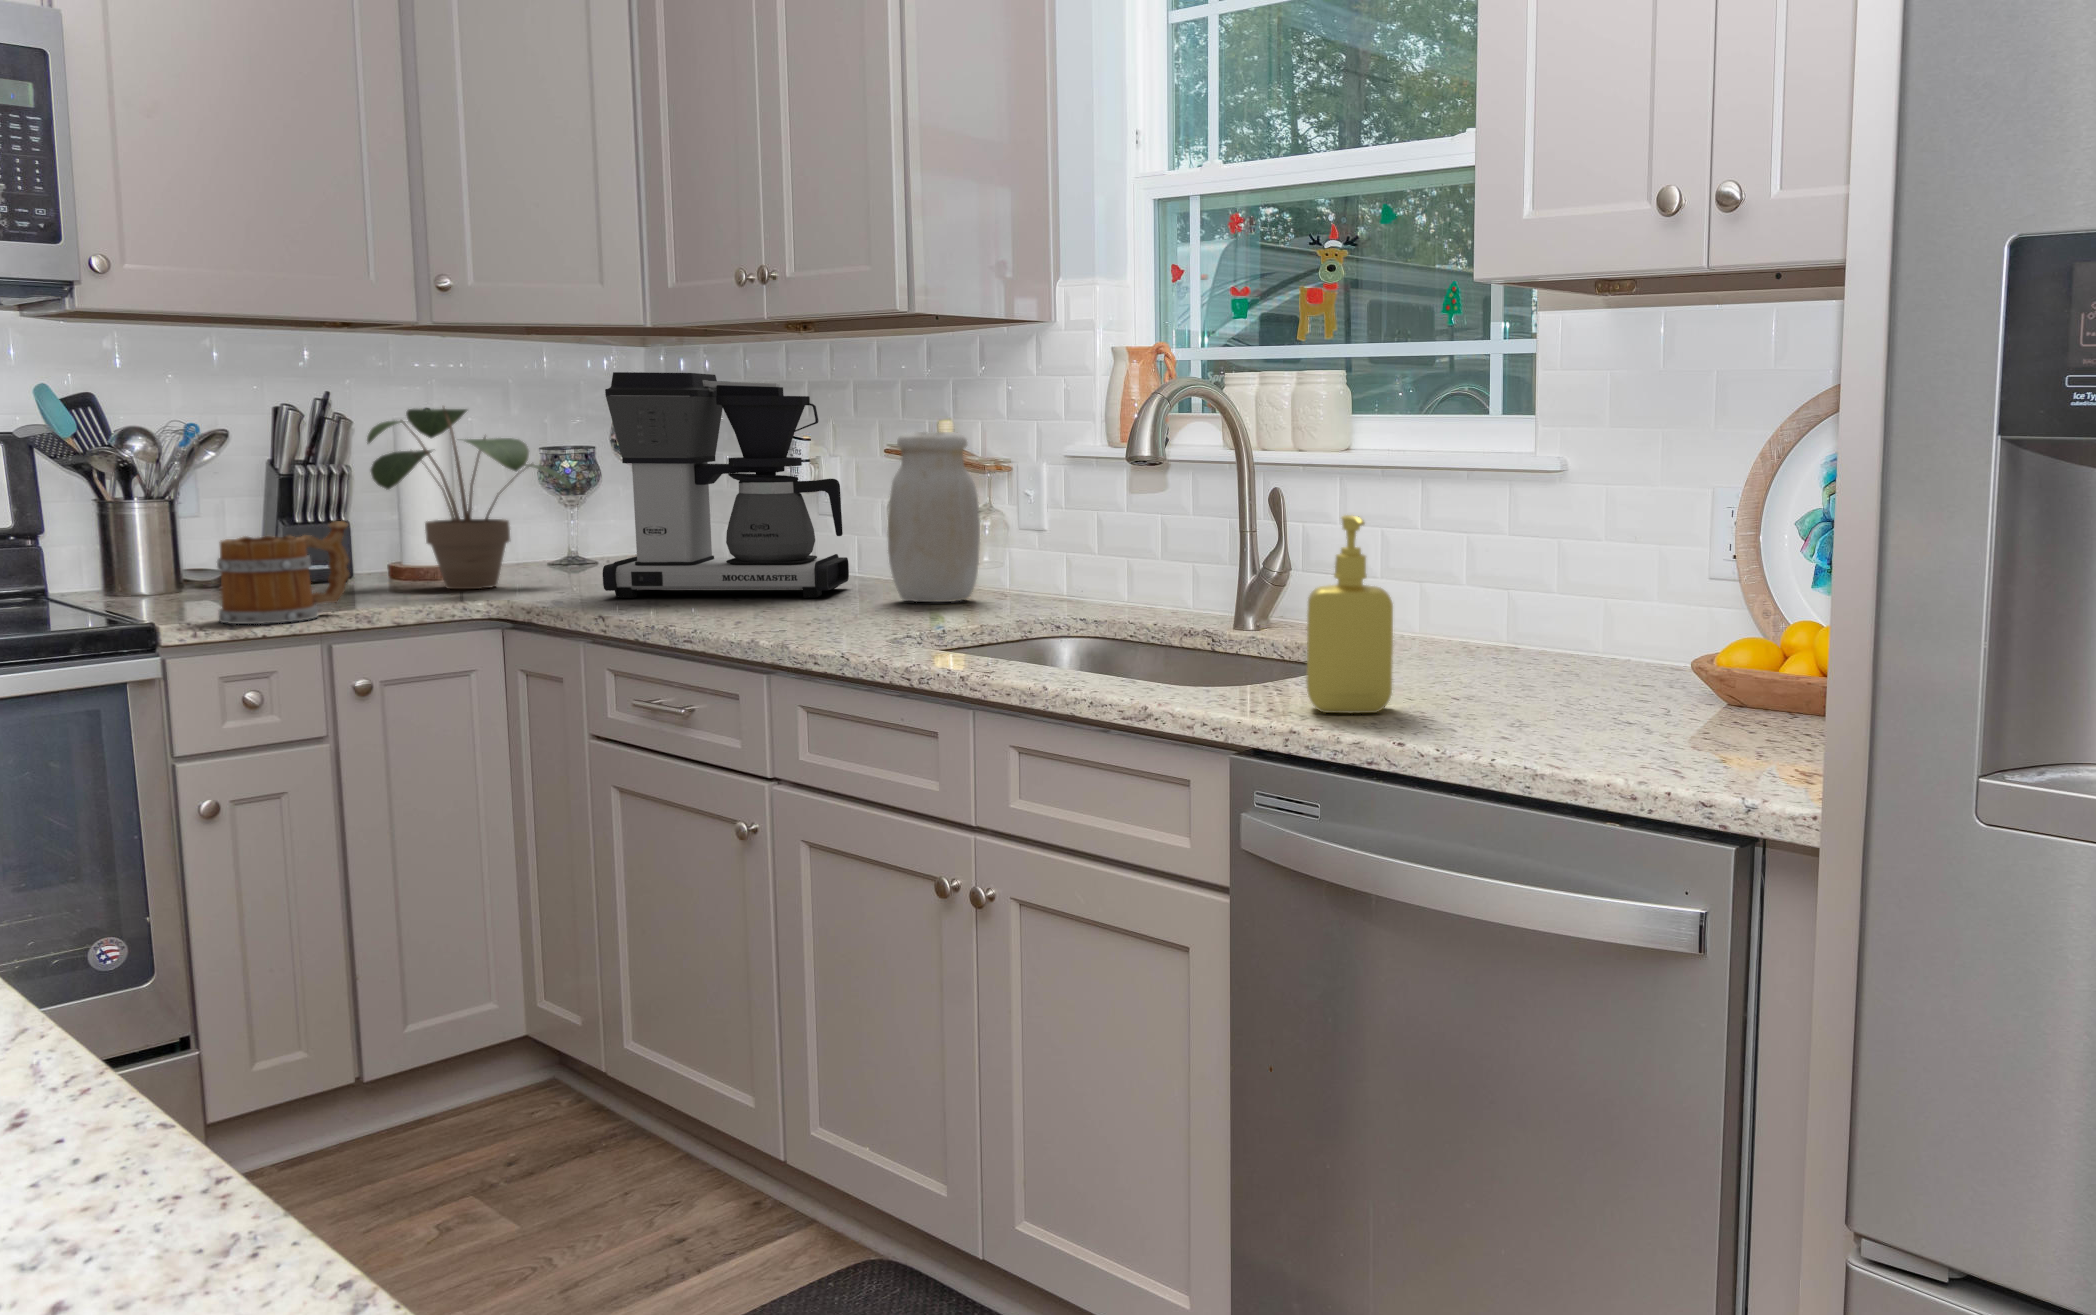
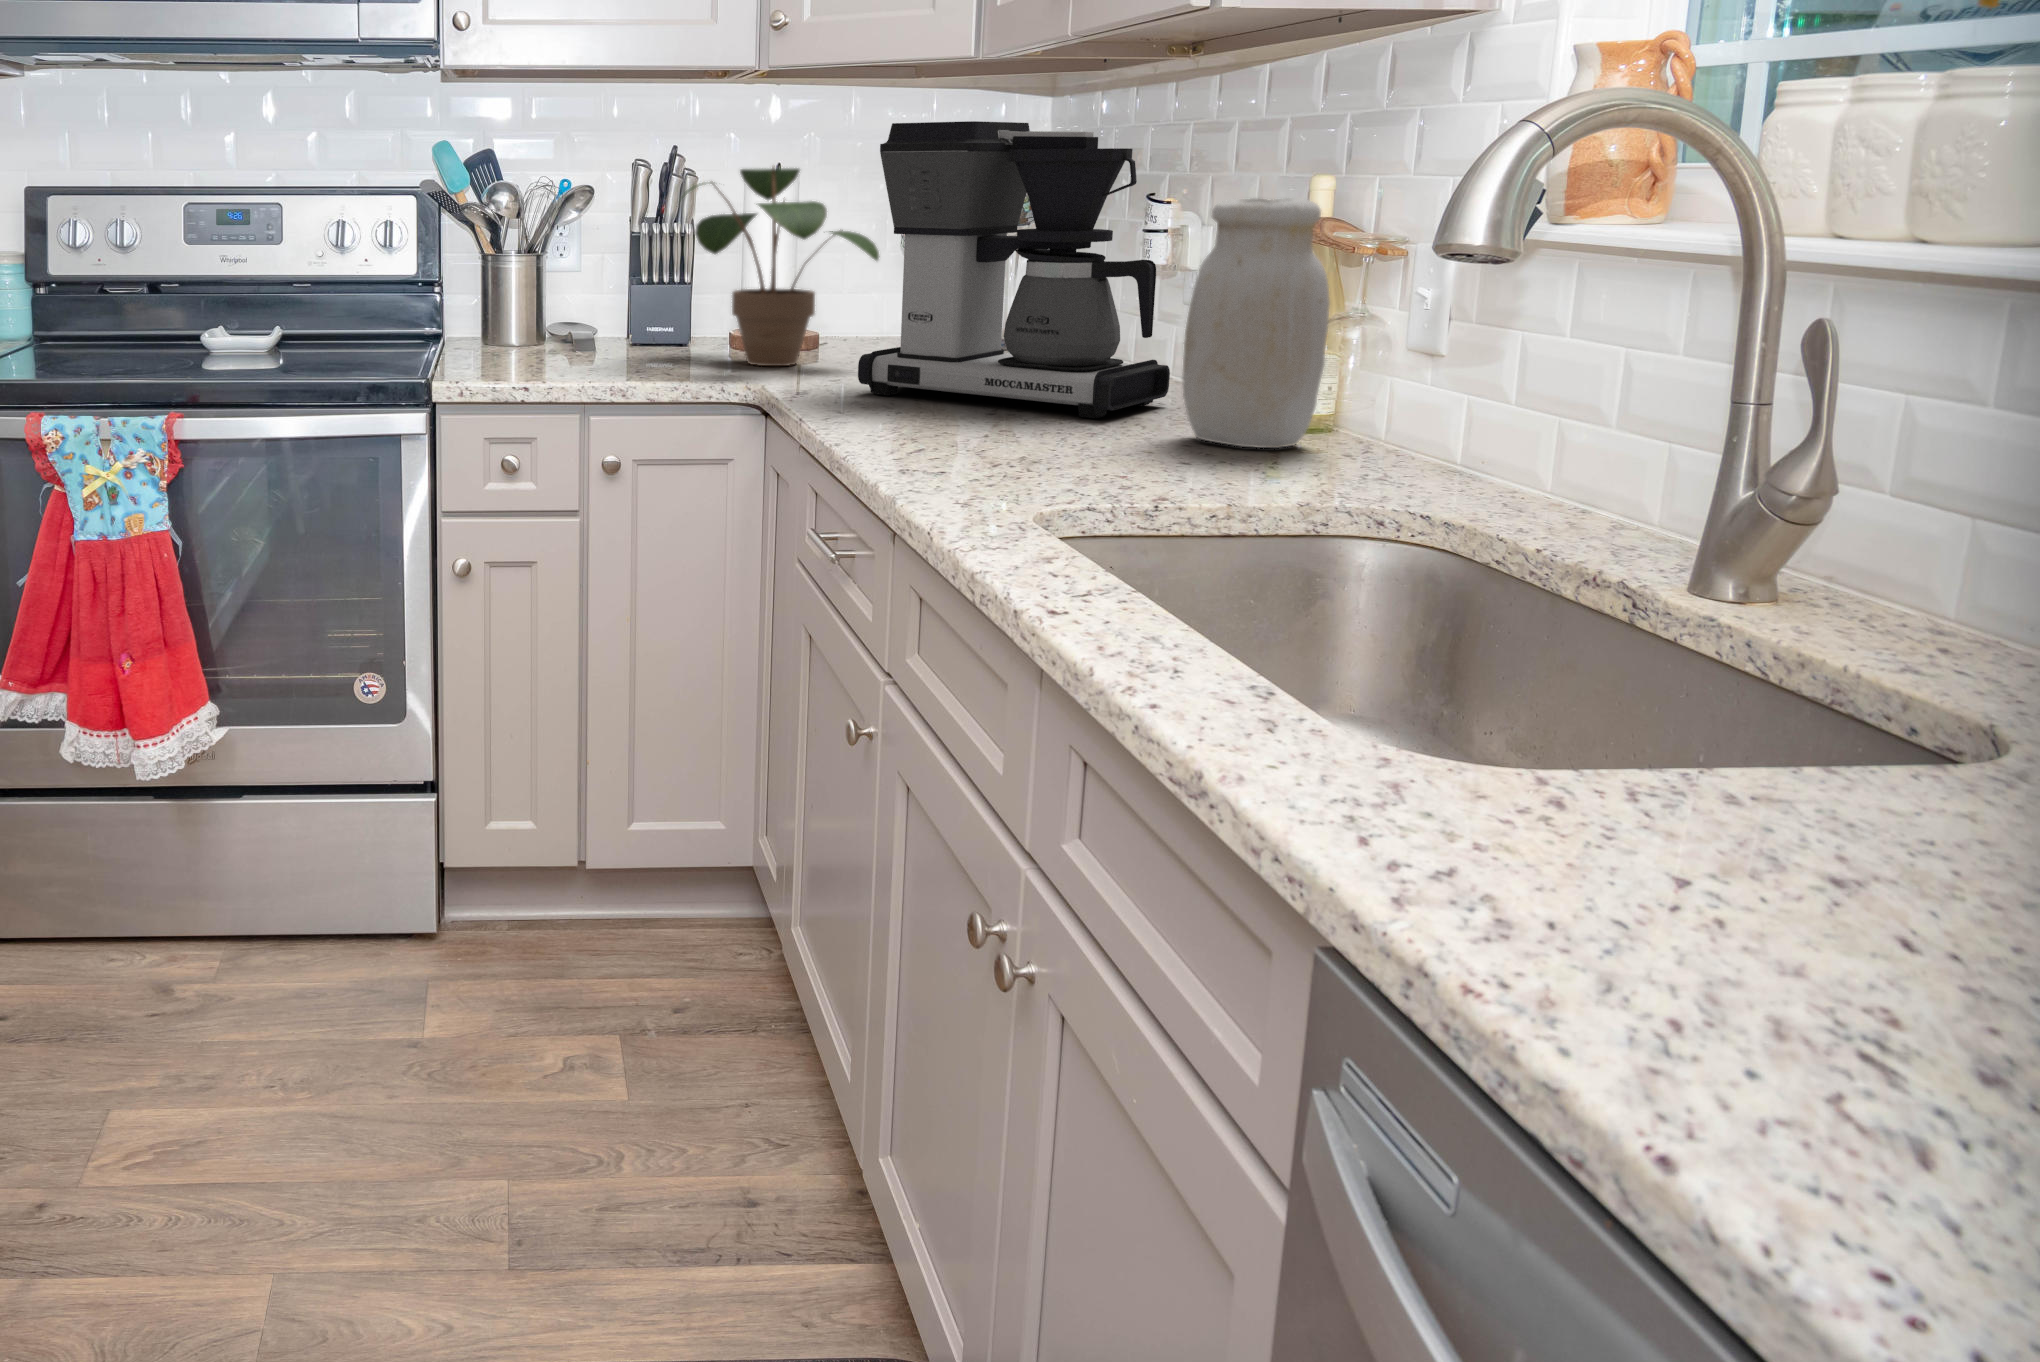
soap dispenser: present [1306,515,1393,713] -> none [1582,458,1914,1007]
mug: present [217,521,350,624] -> none [479,290,607,394]

